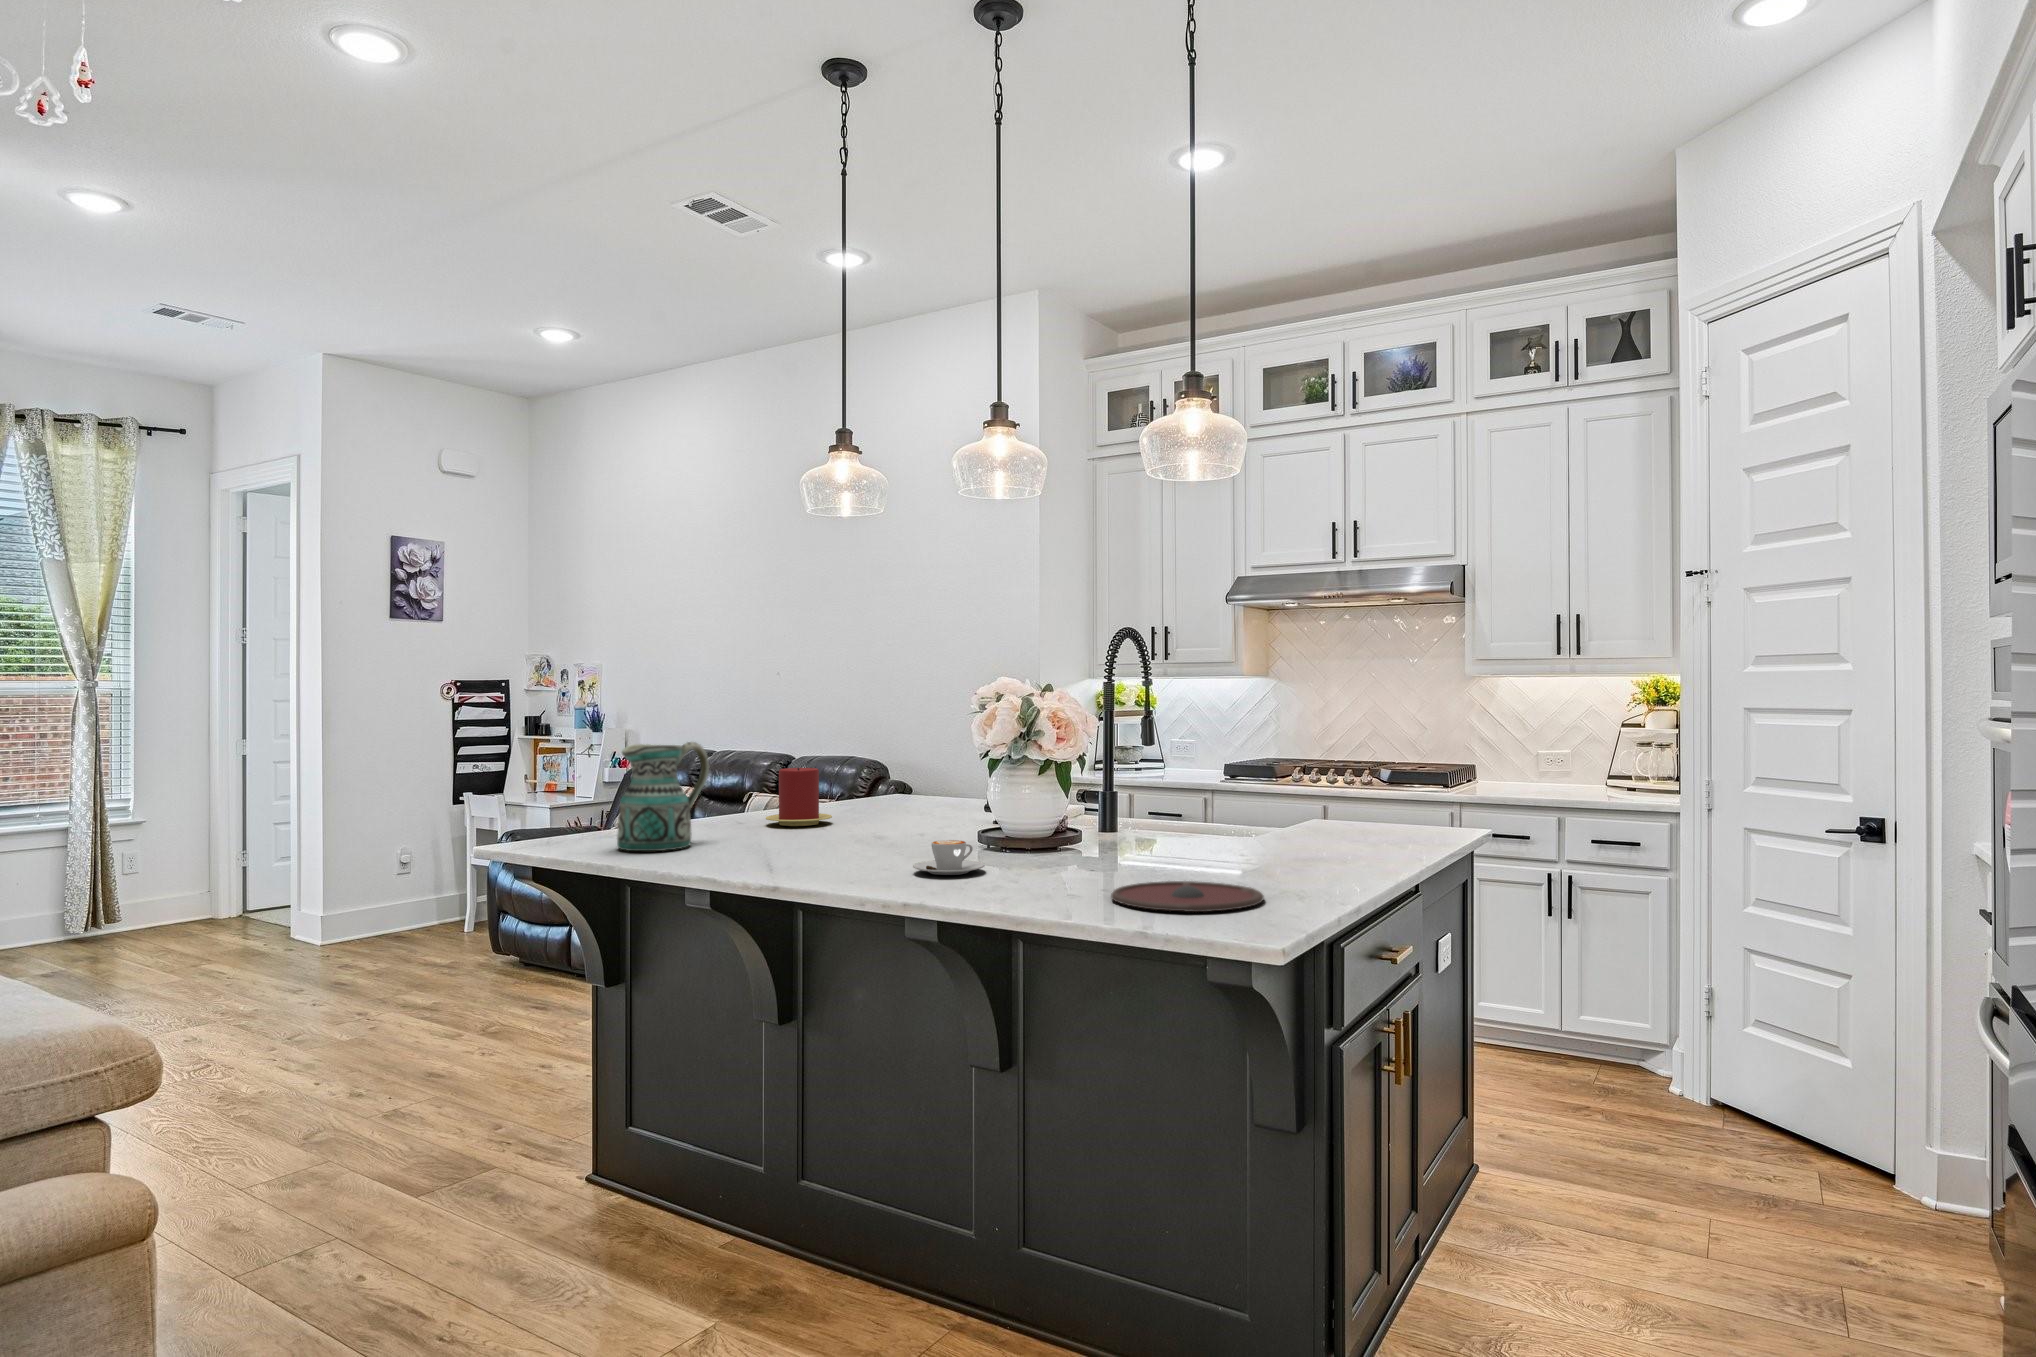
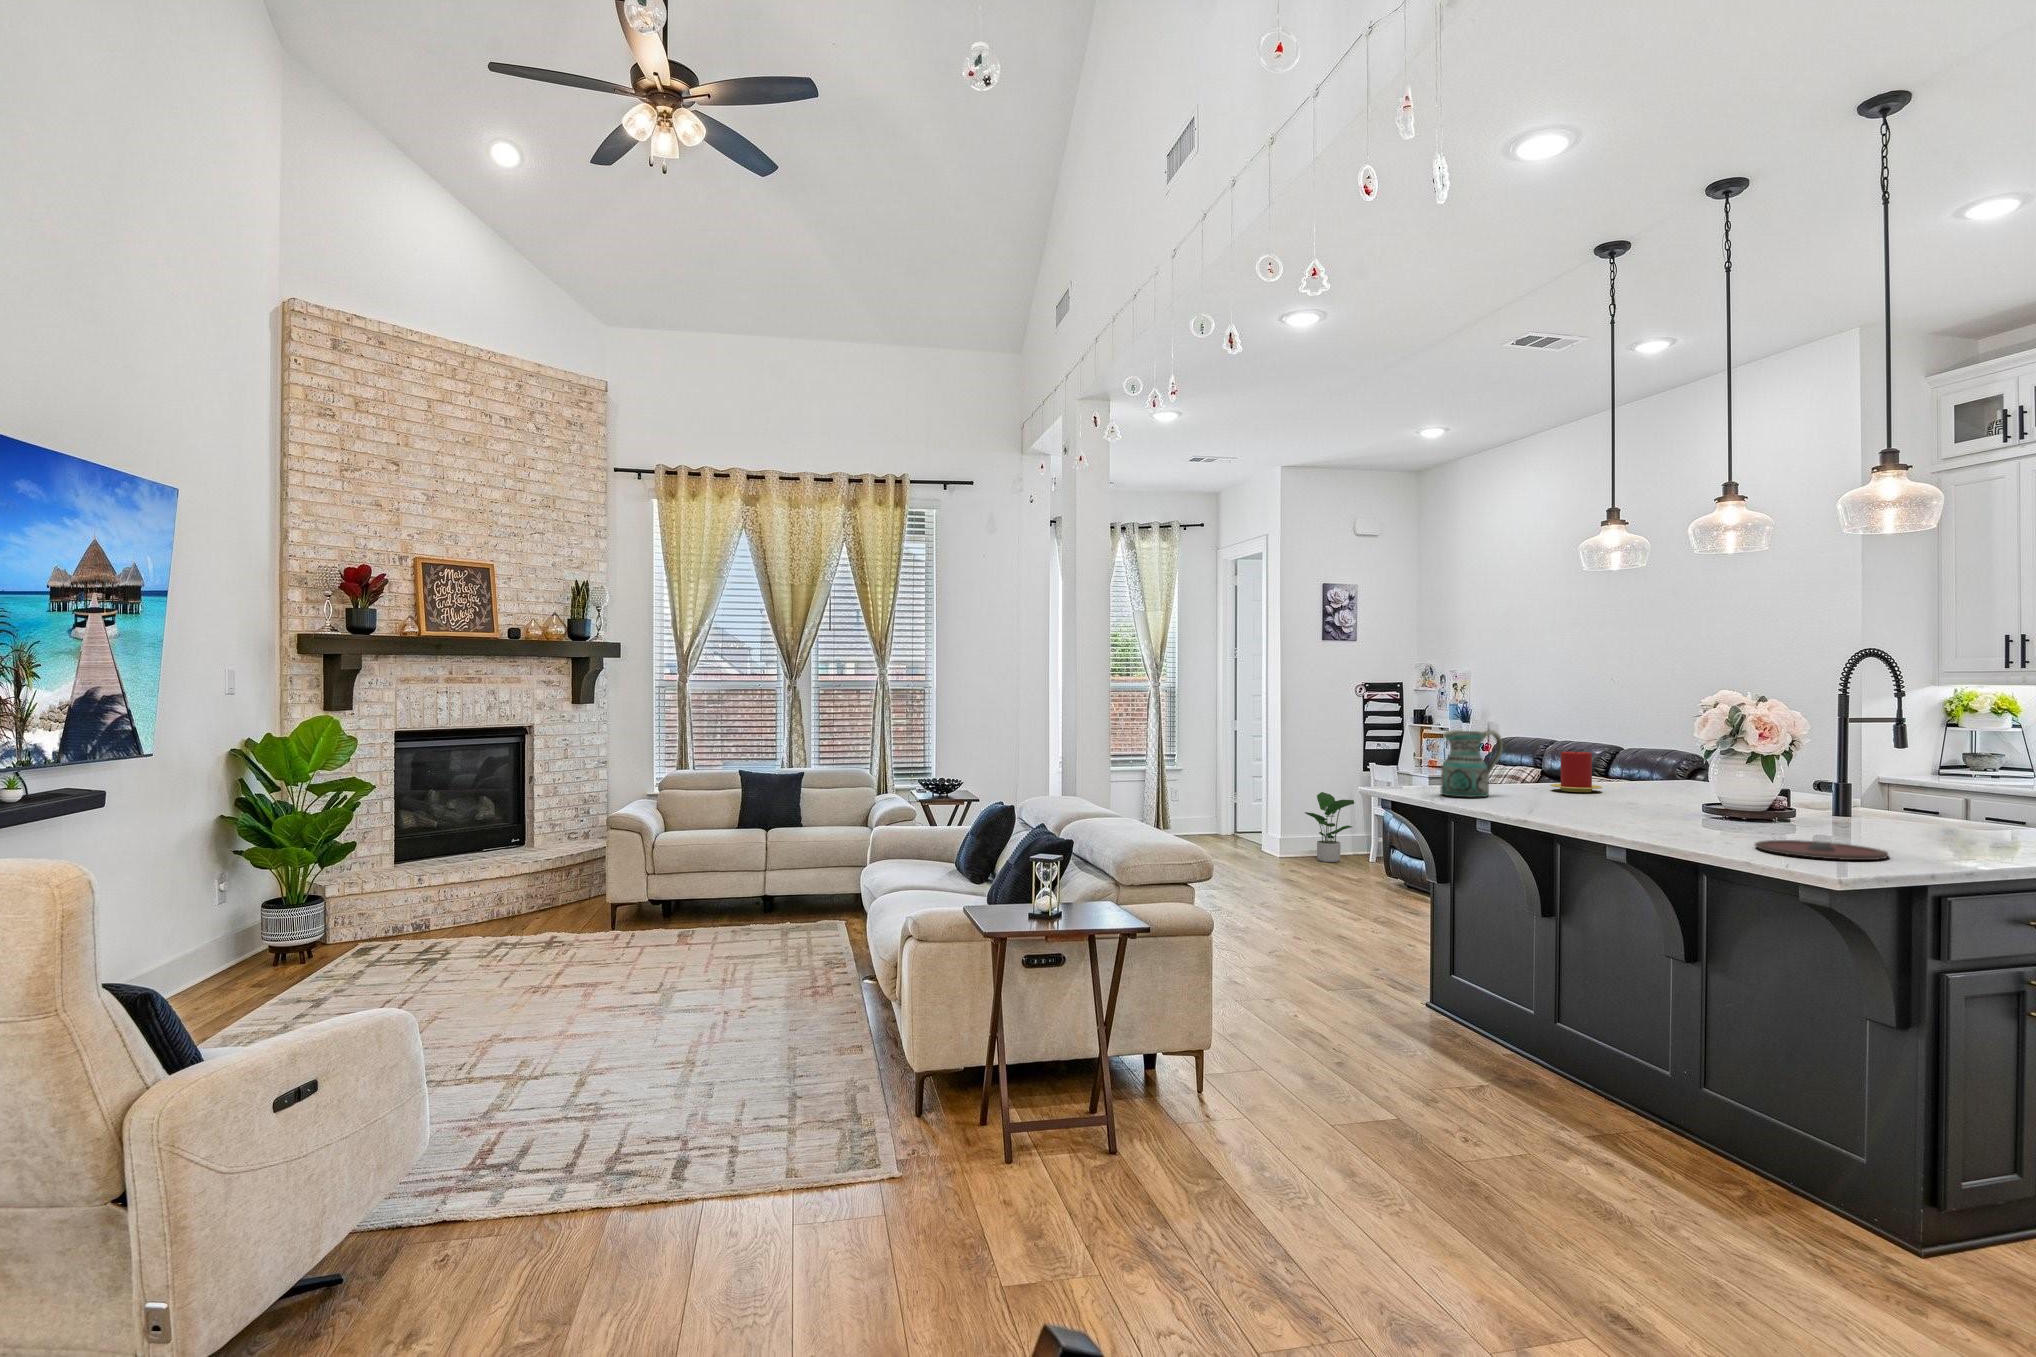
potted plant: none [362,839,442,942] -> present [1305,792,1354,862]
coffee cup: present [913,840,985,875] -> none [1626,802,1683,825]

